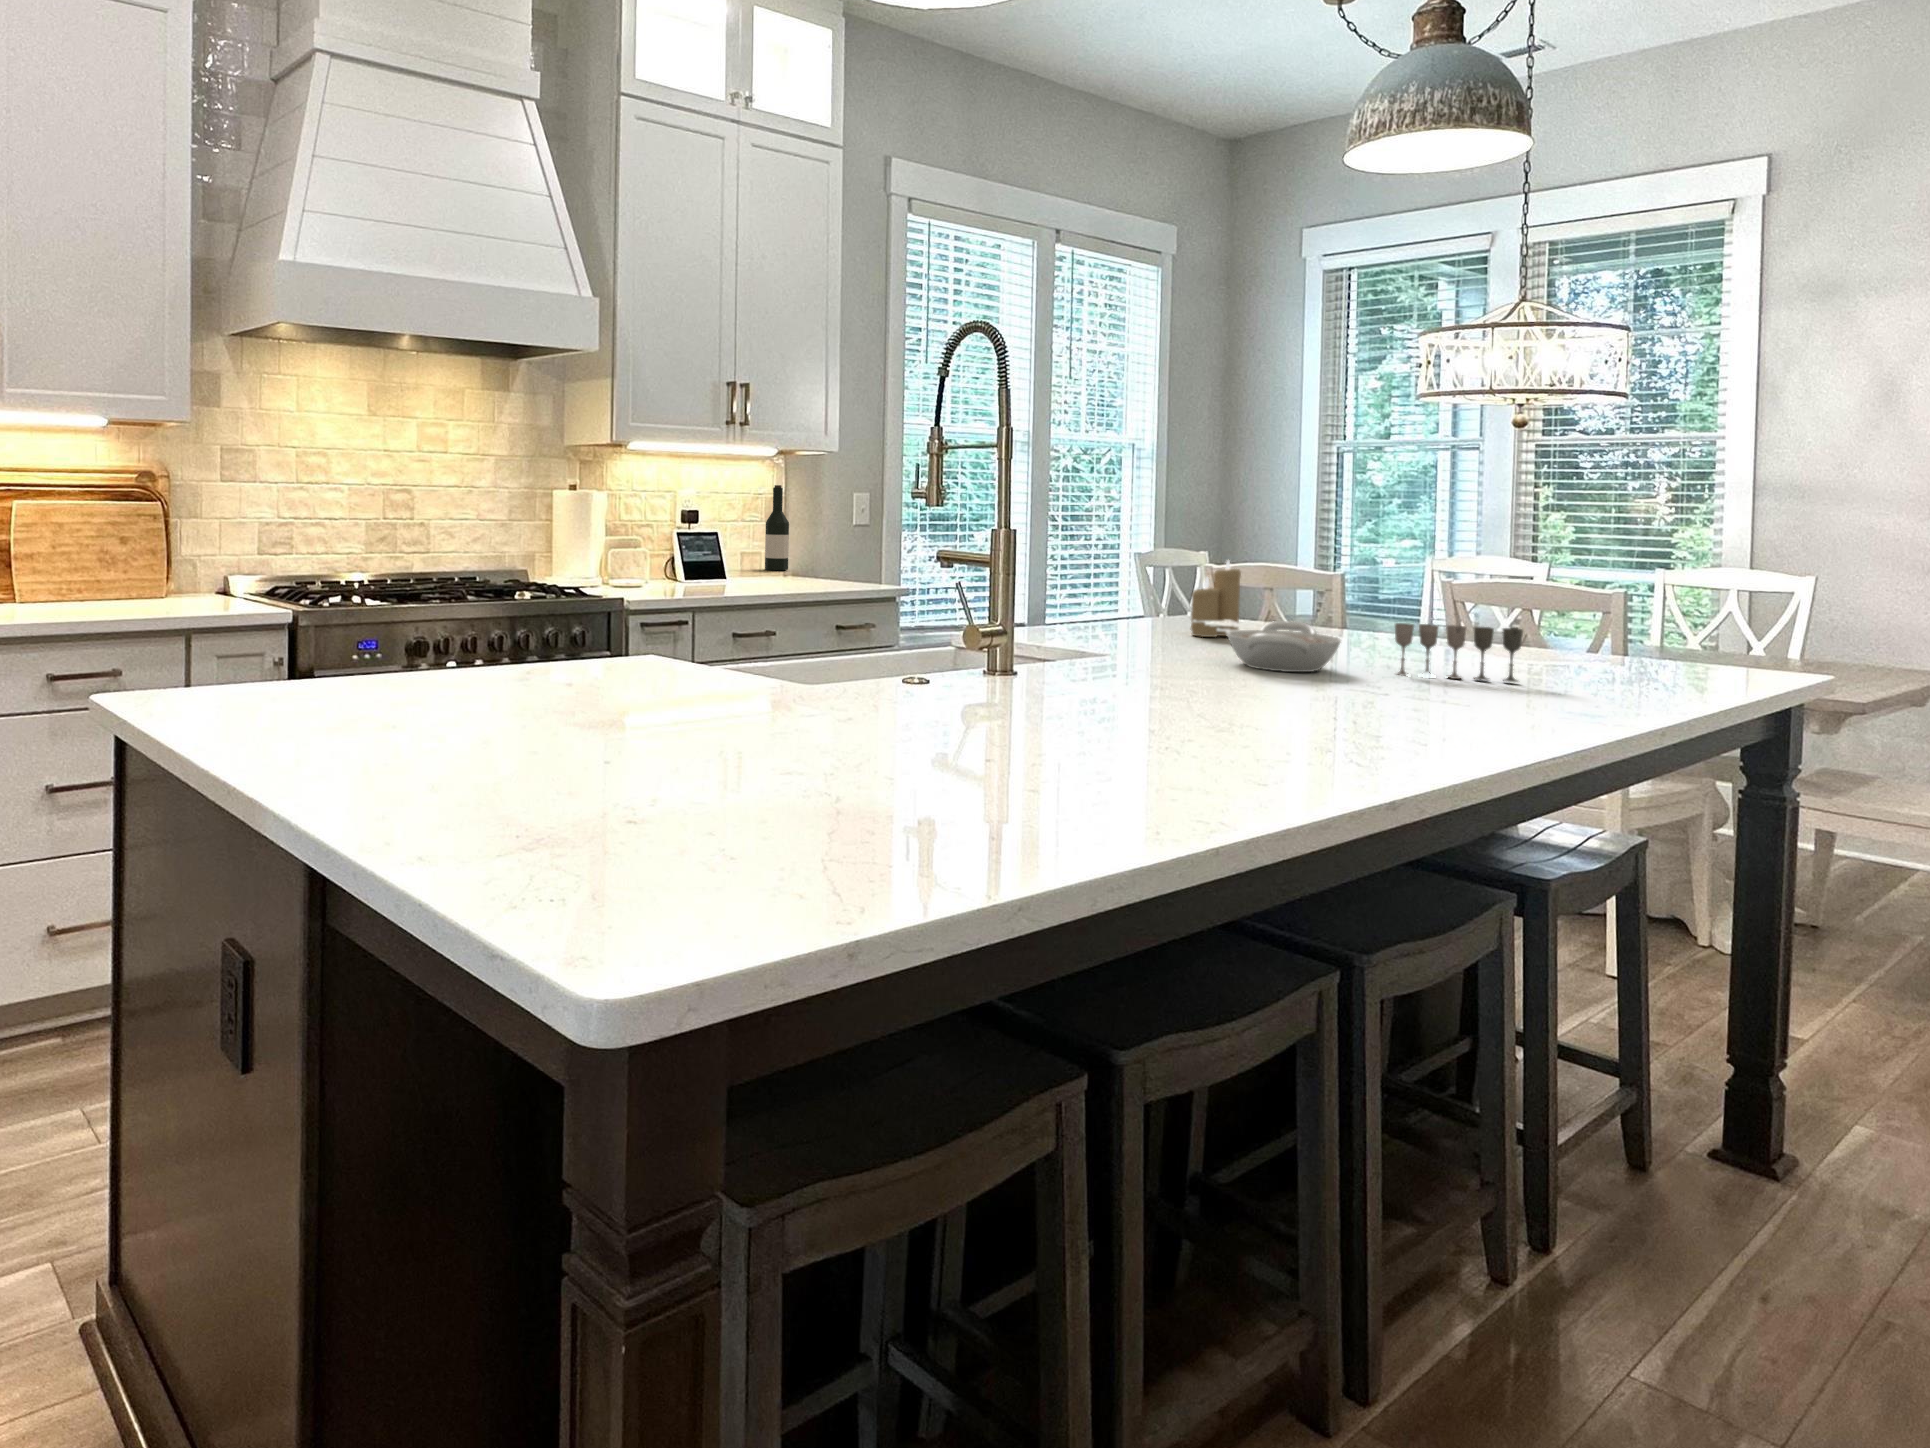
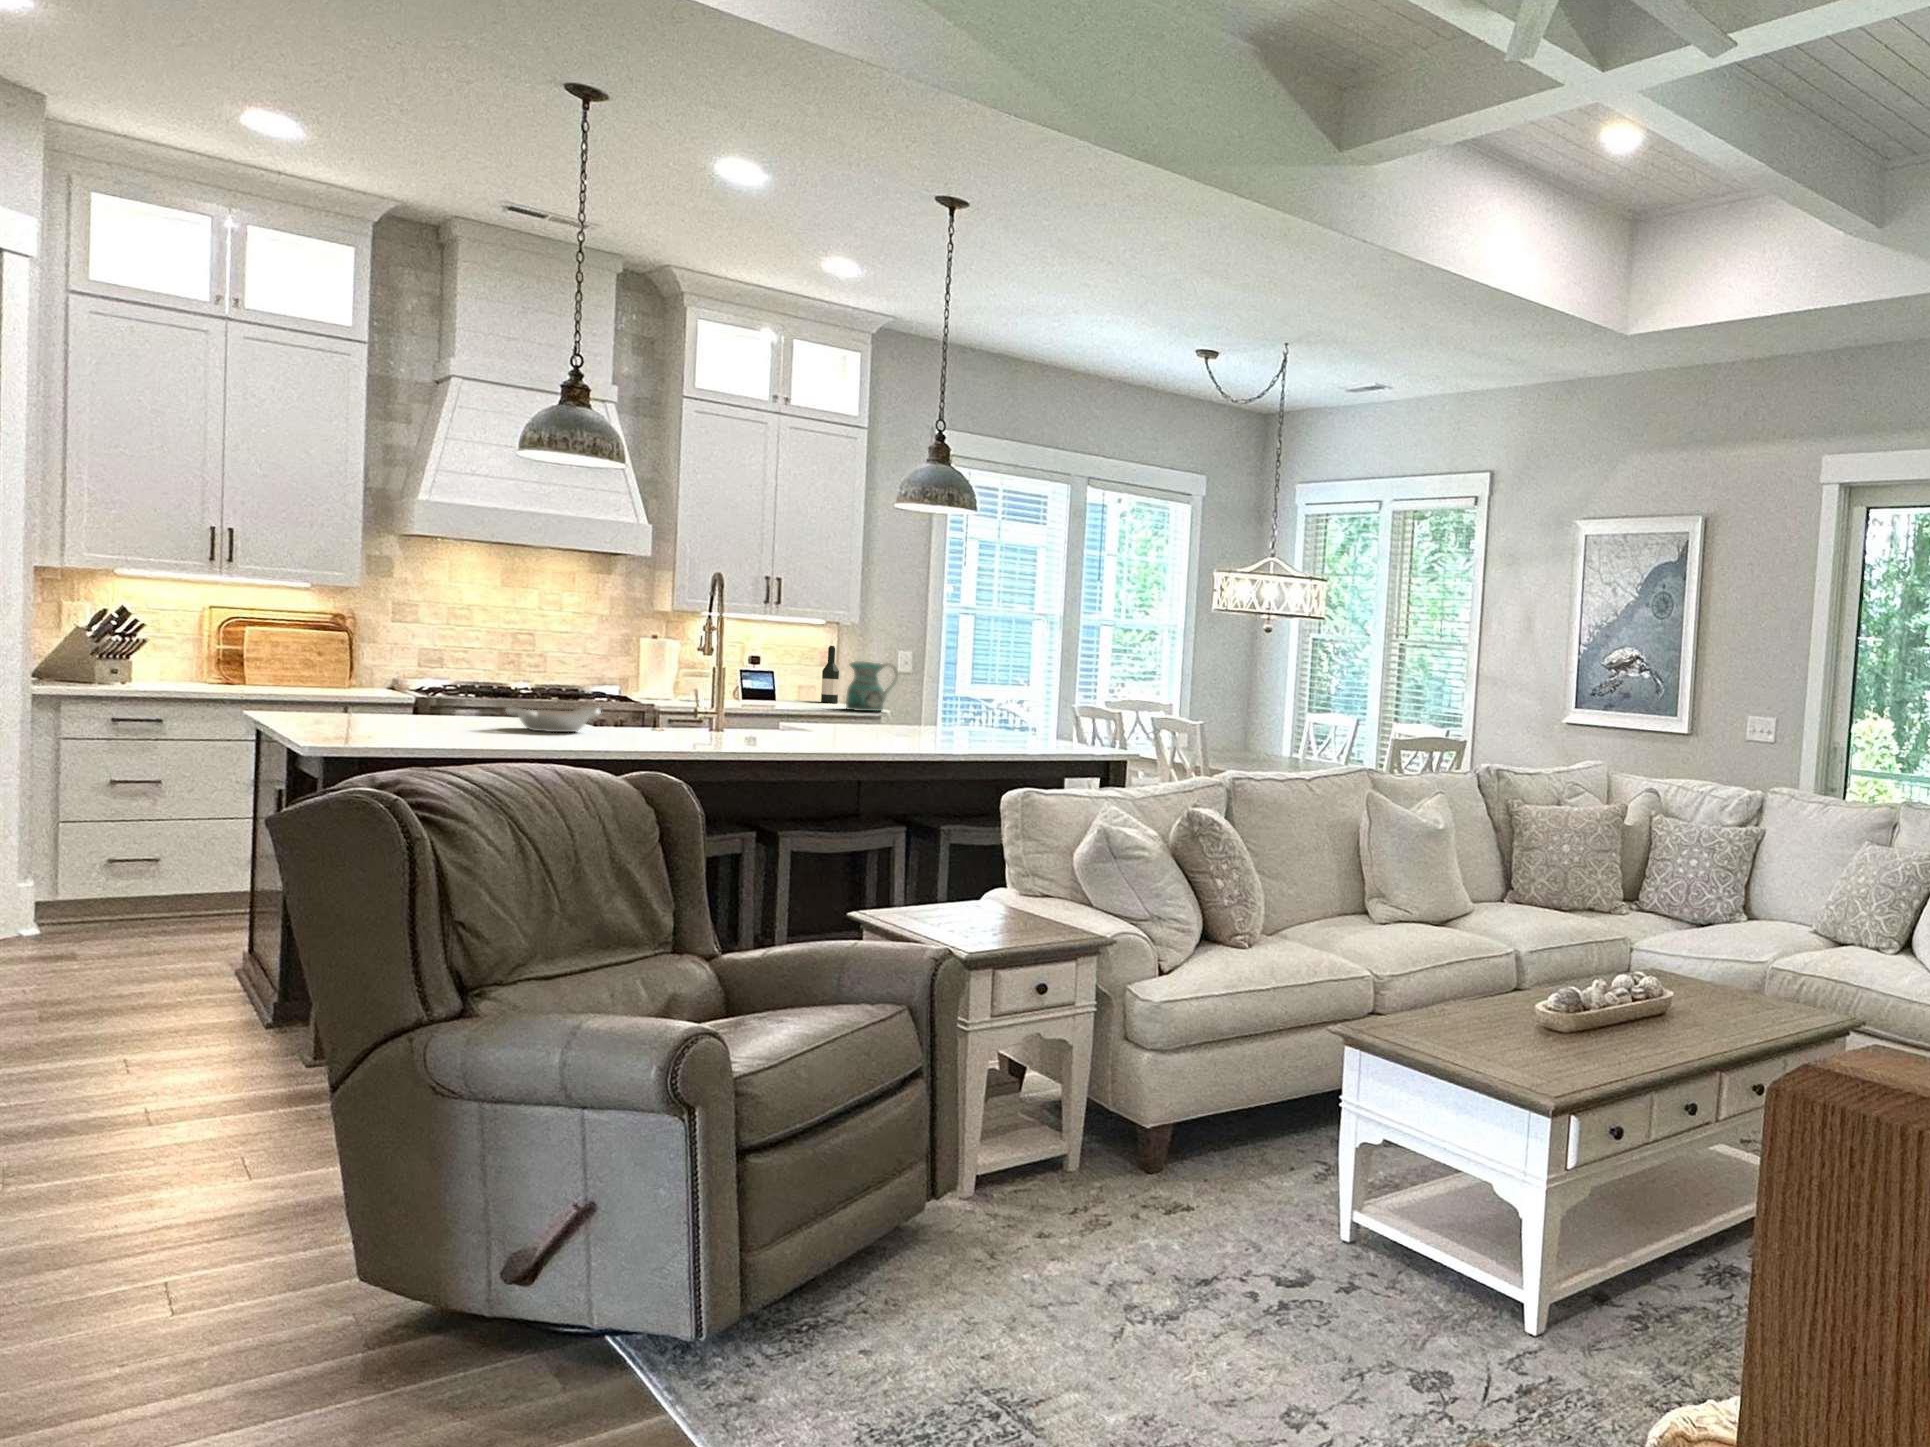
ceramic pitcher: none [838,506,908,583] -> present [846,661,898,711]
candle: present [1191,561,1241,637] -> none [940,696,972,737]
bowl: present [1227,621,1341,672] -> present [506,707,601,732]
wine glass: present [1395,623,1523,682] -> none [963,724,1015,753]

